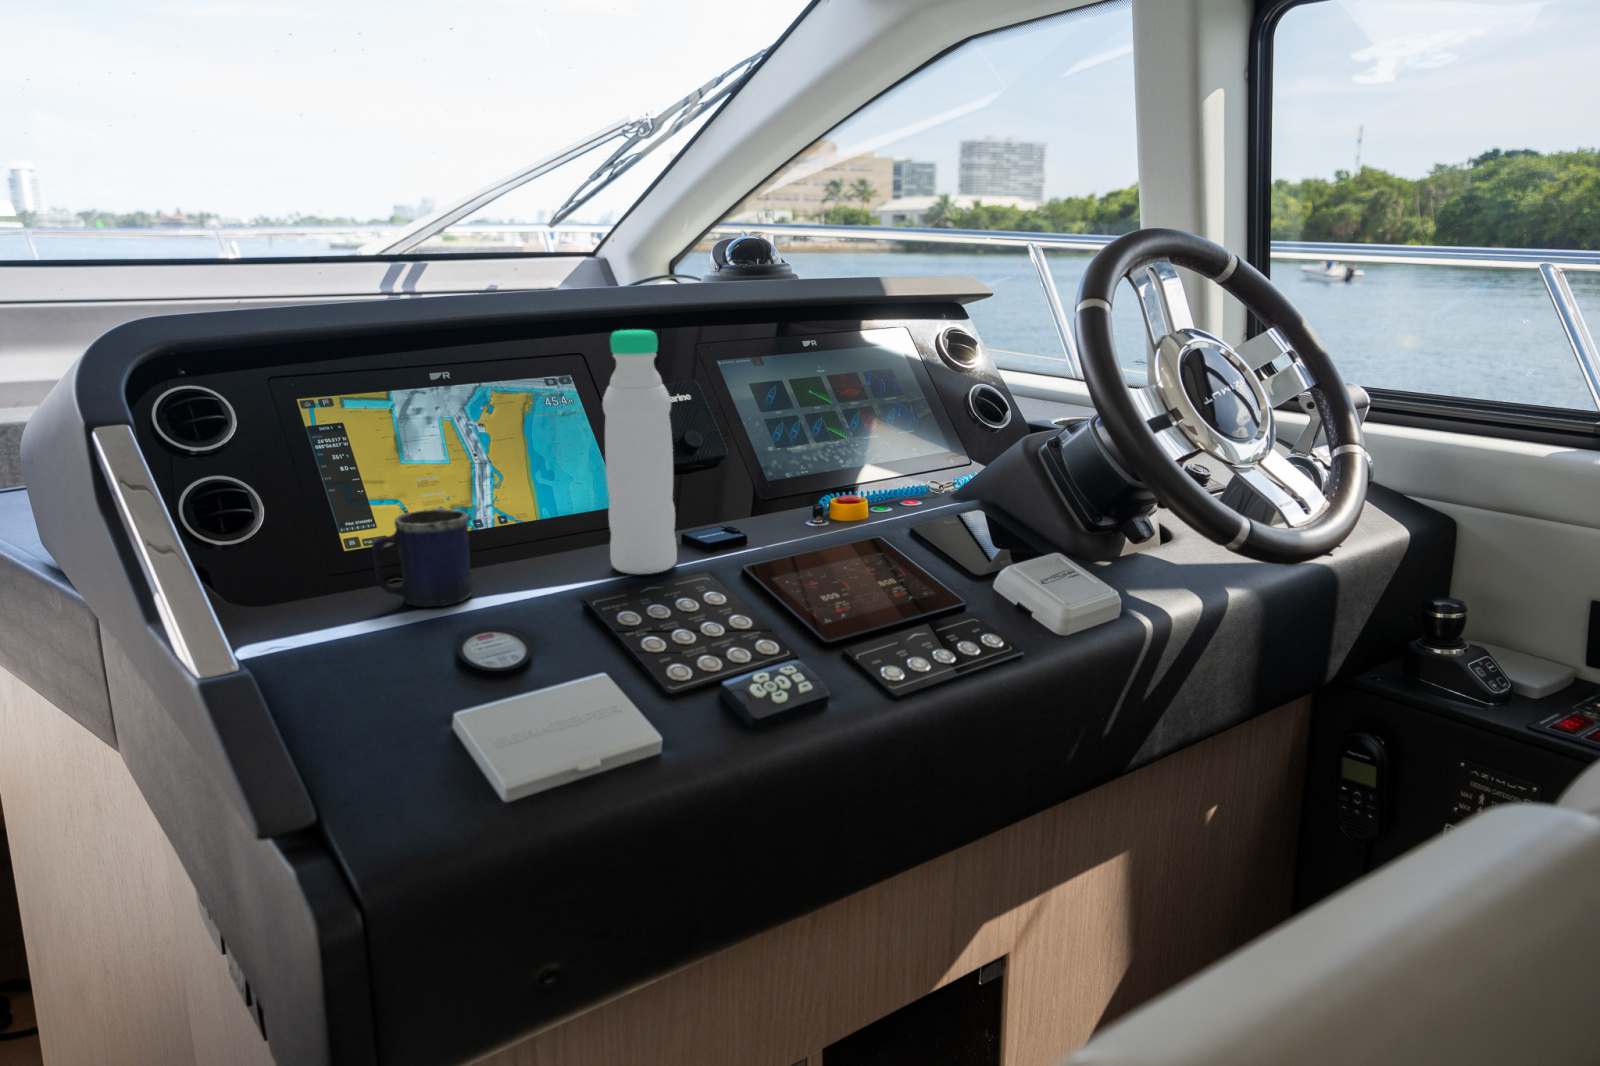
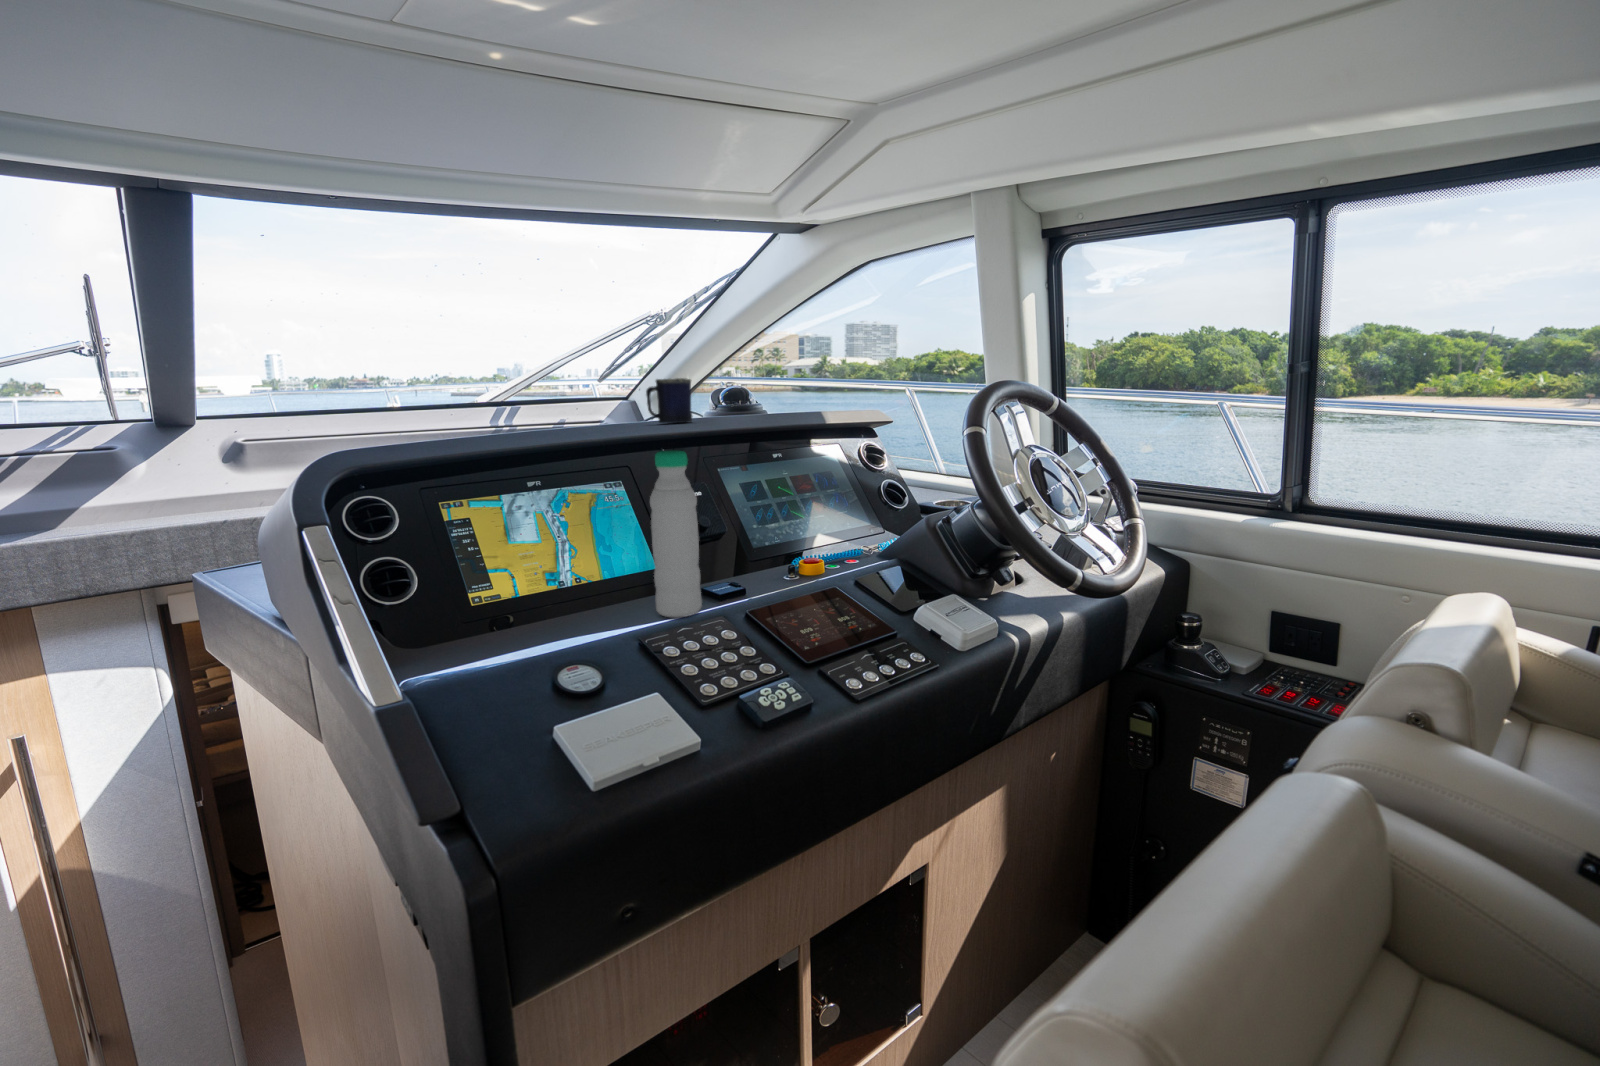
mug: present [372,509,473,607] -> present [646,378,692,423]

